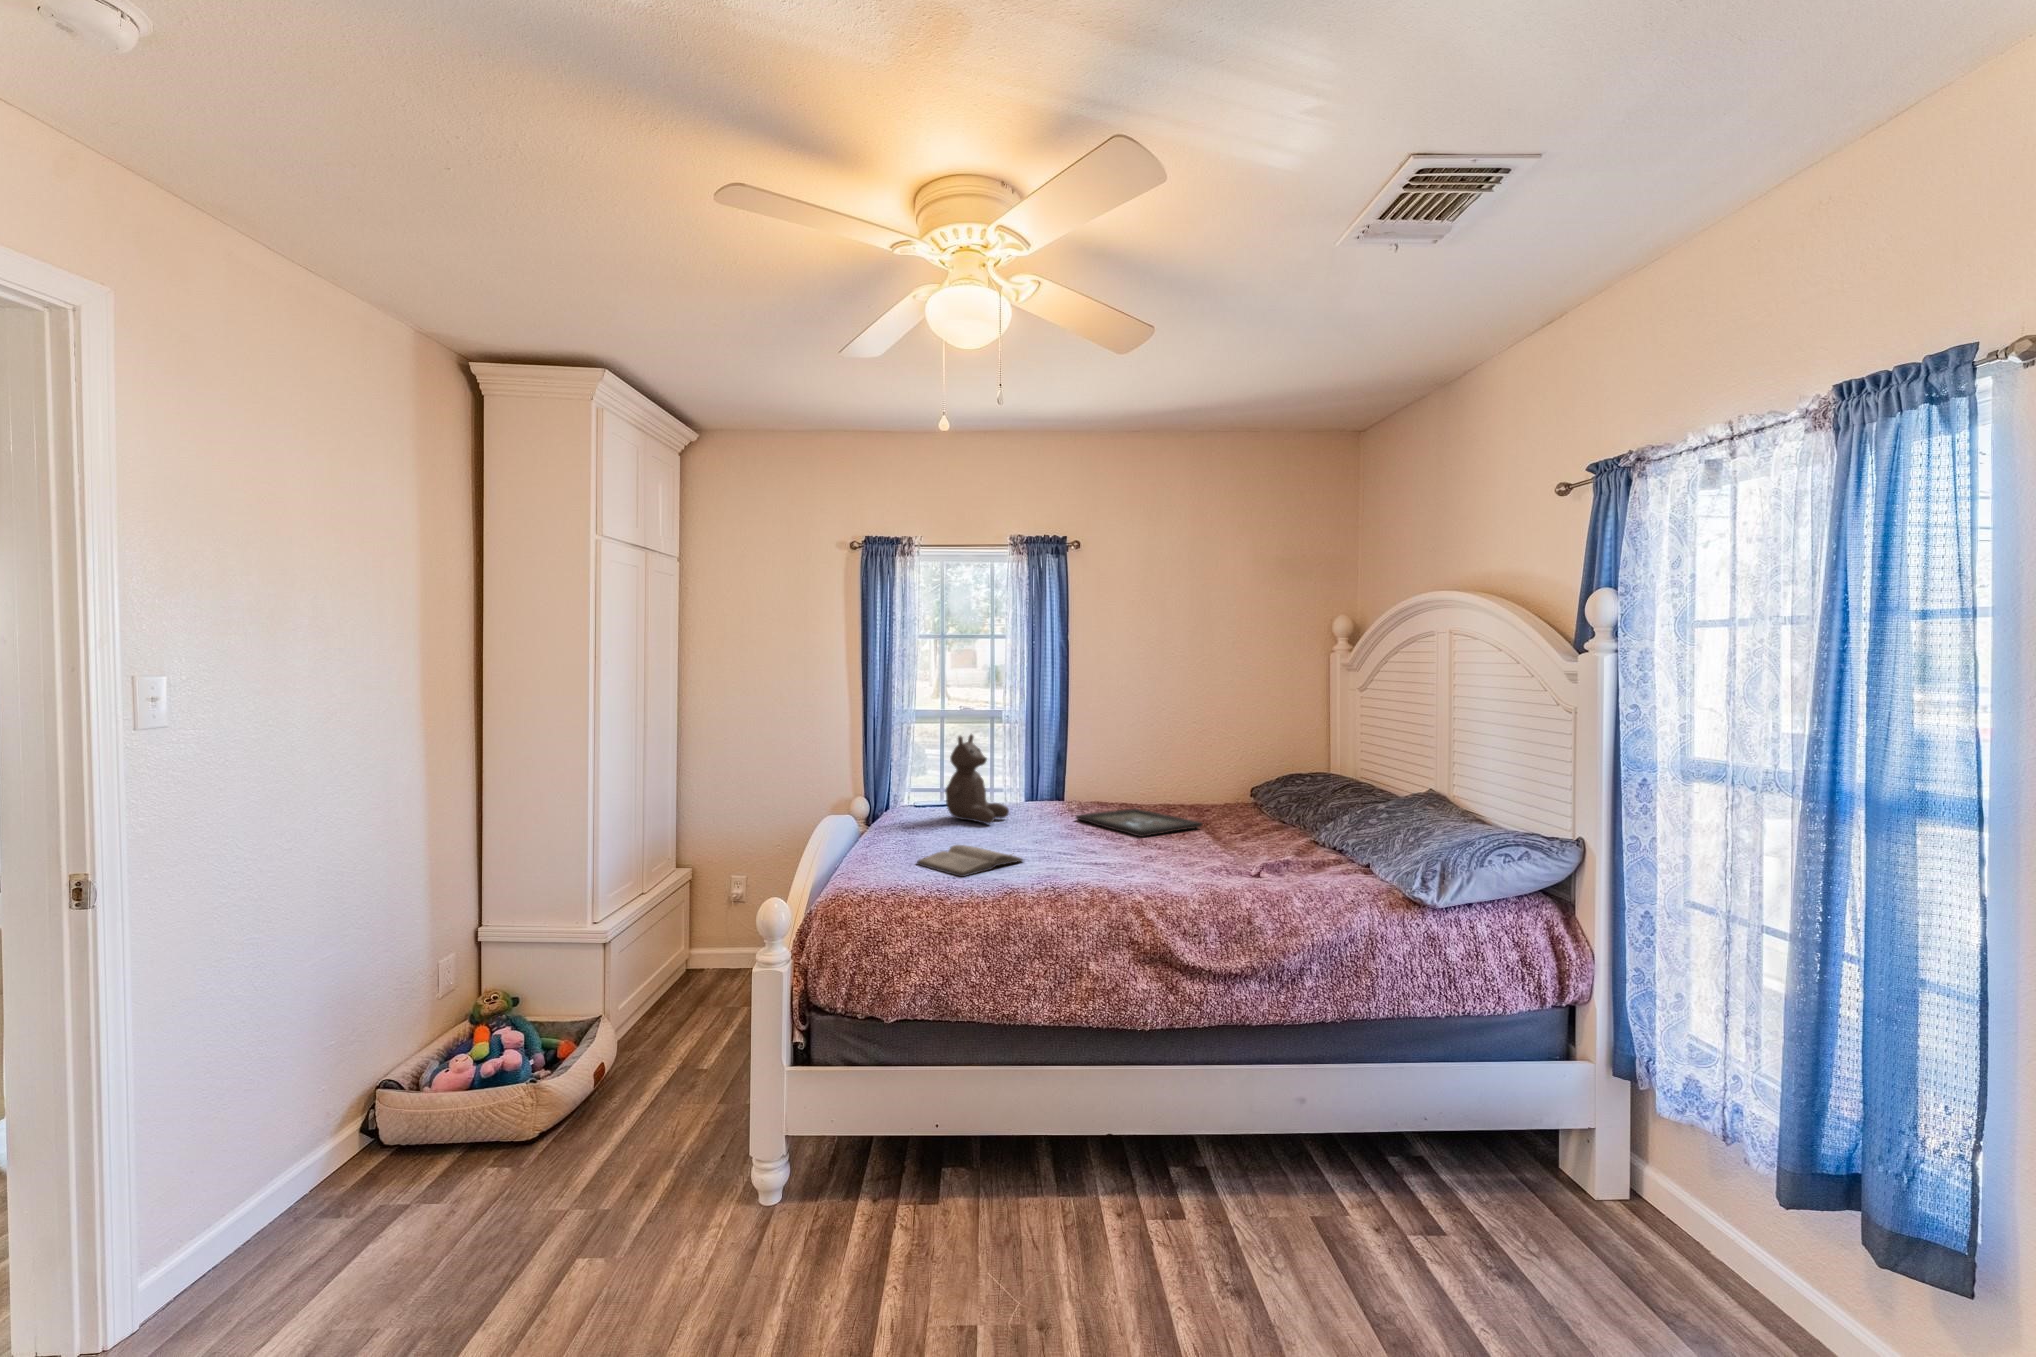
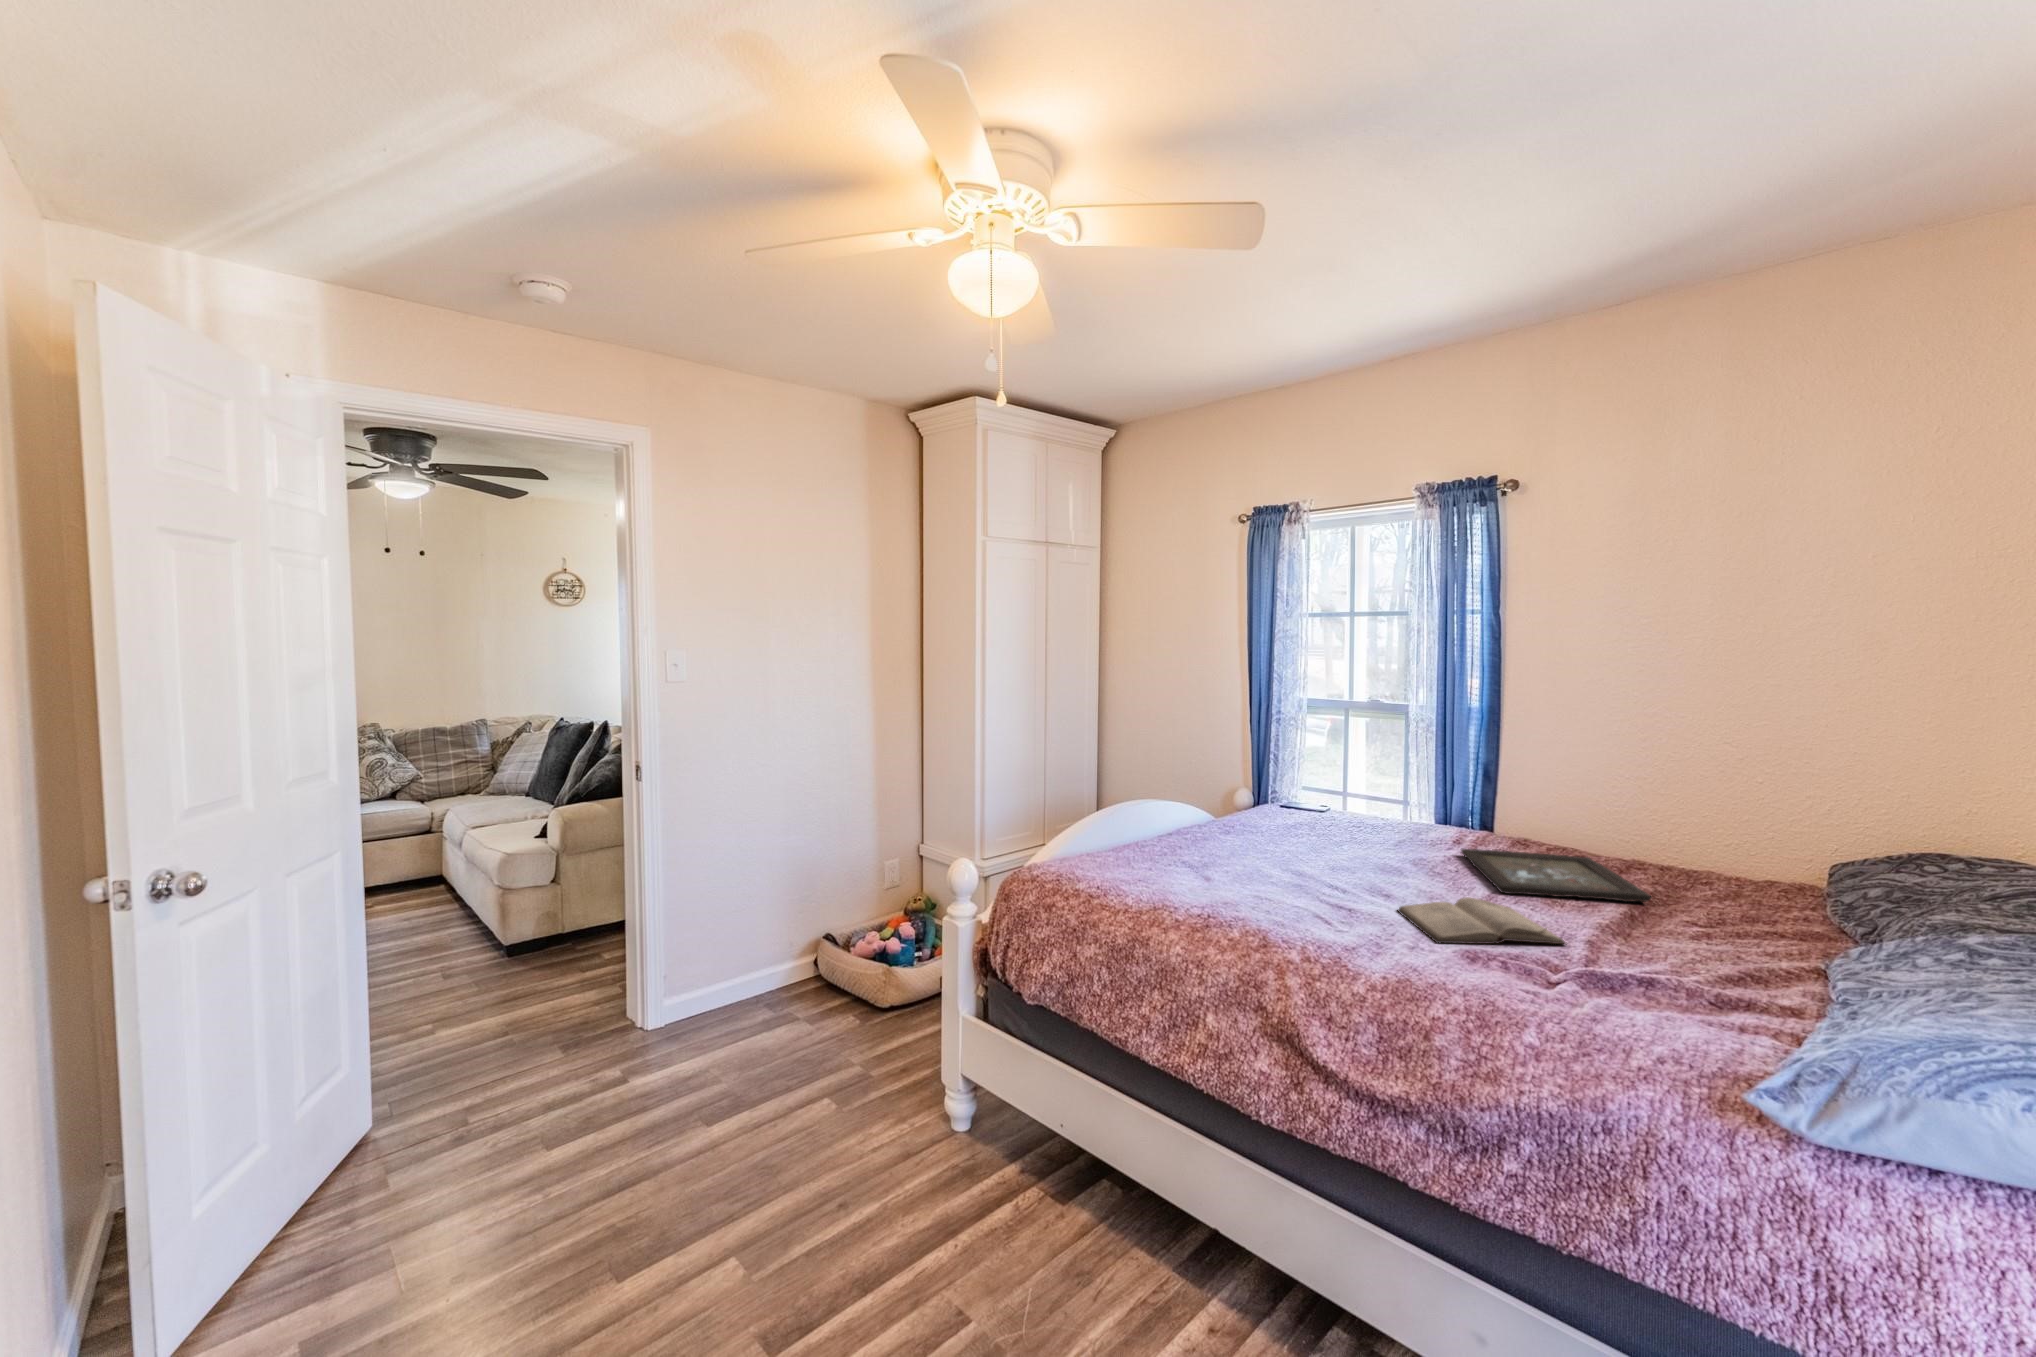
teddy bear: present [946,734,1009,824] -> none [1282,727,1372,838]
diary: present [917,845,1023,877] -> present [1398,897,1567,945]

